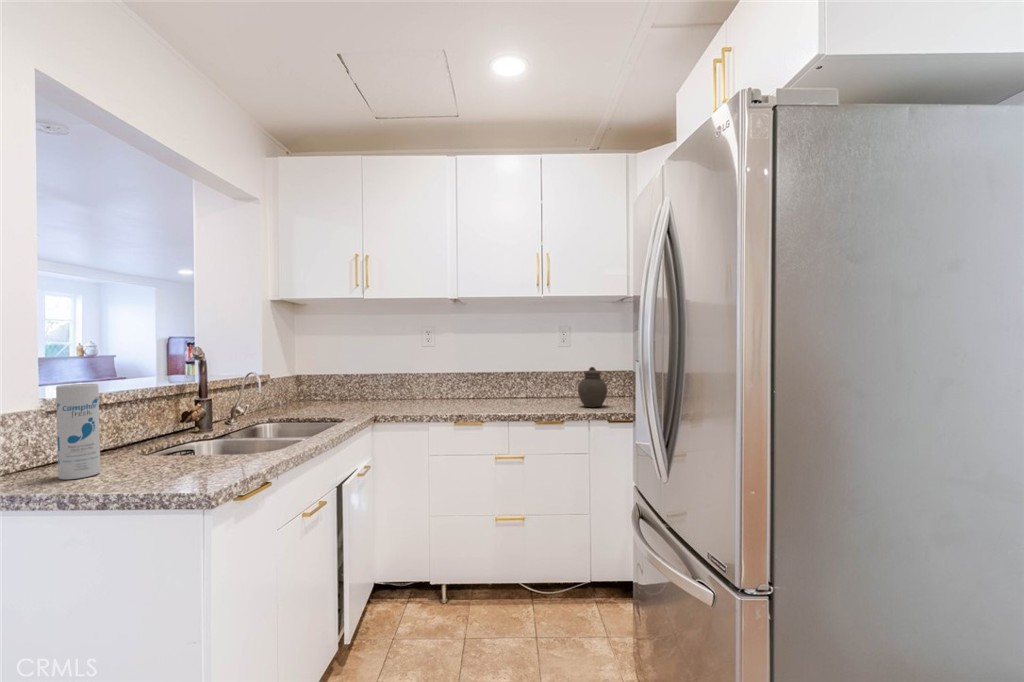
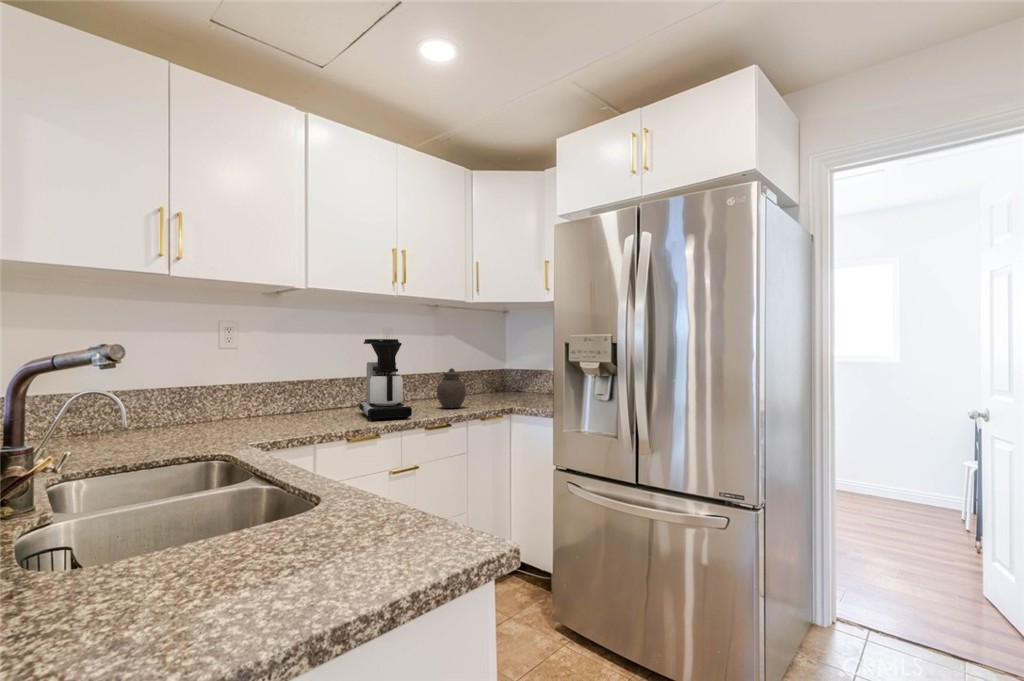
coffee maker: none [486,339,543,412] -> present [359,339,412,421]
canister: present [56,384,100,479] -> none [120,404,211,638]

